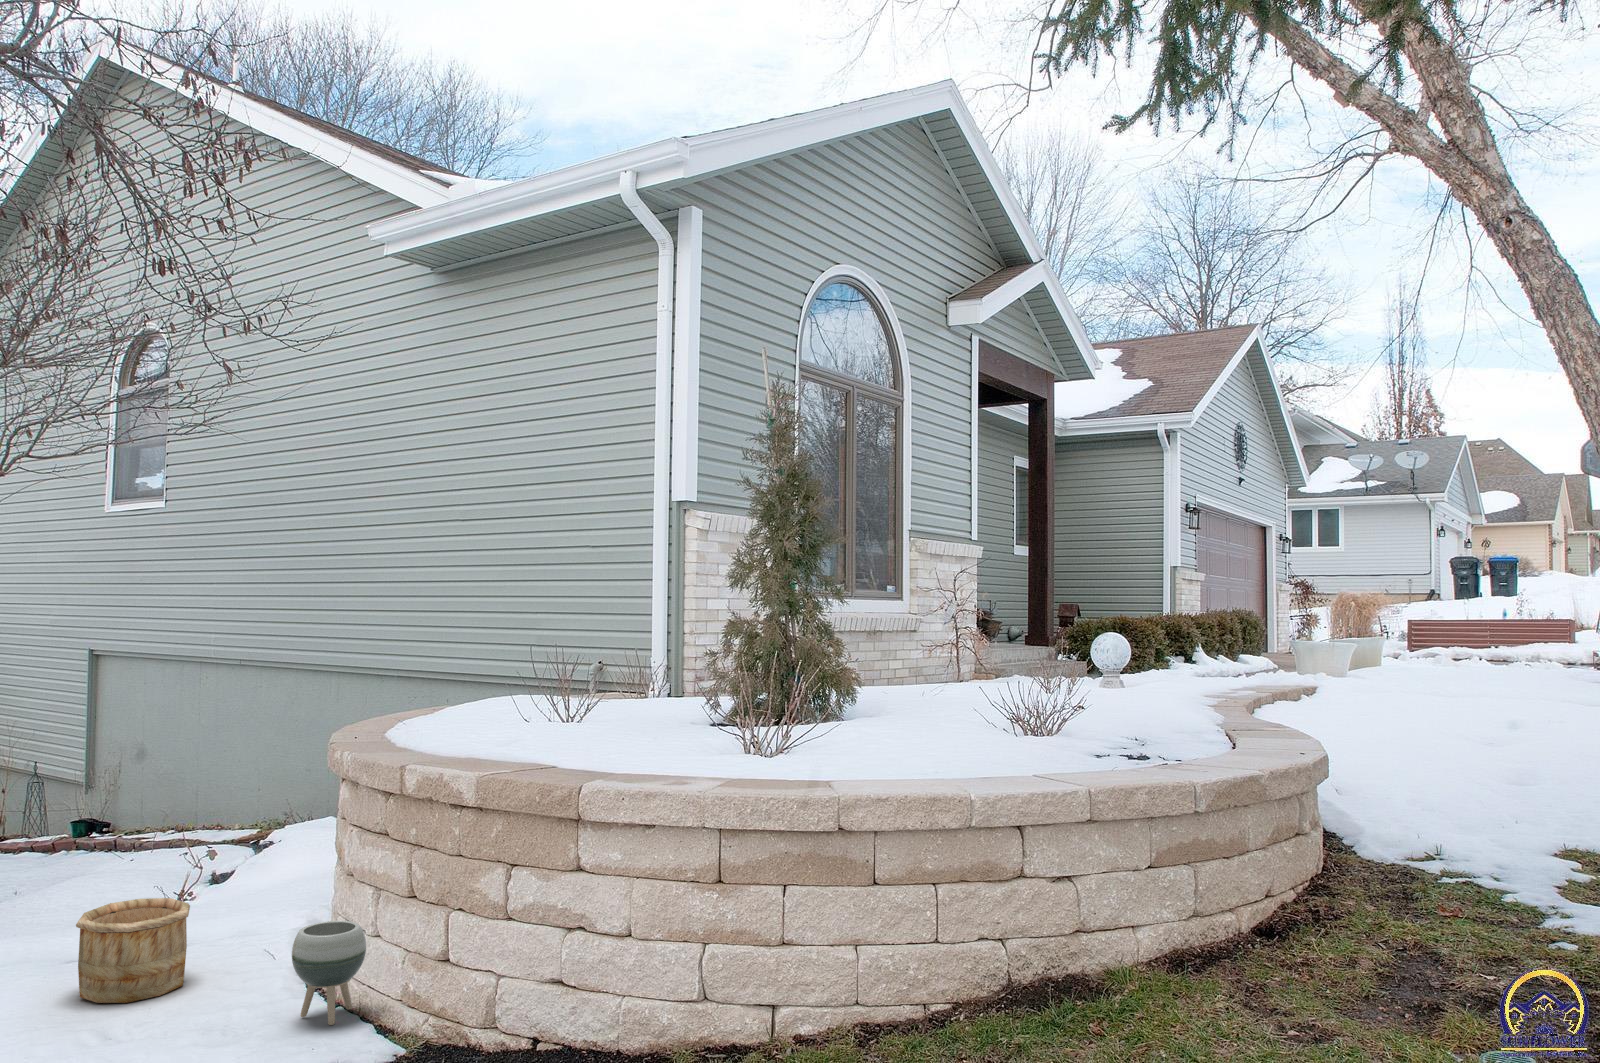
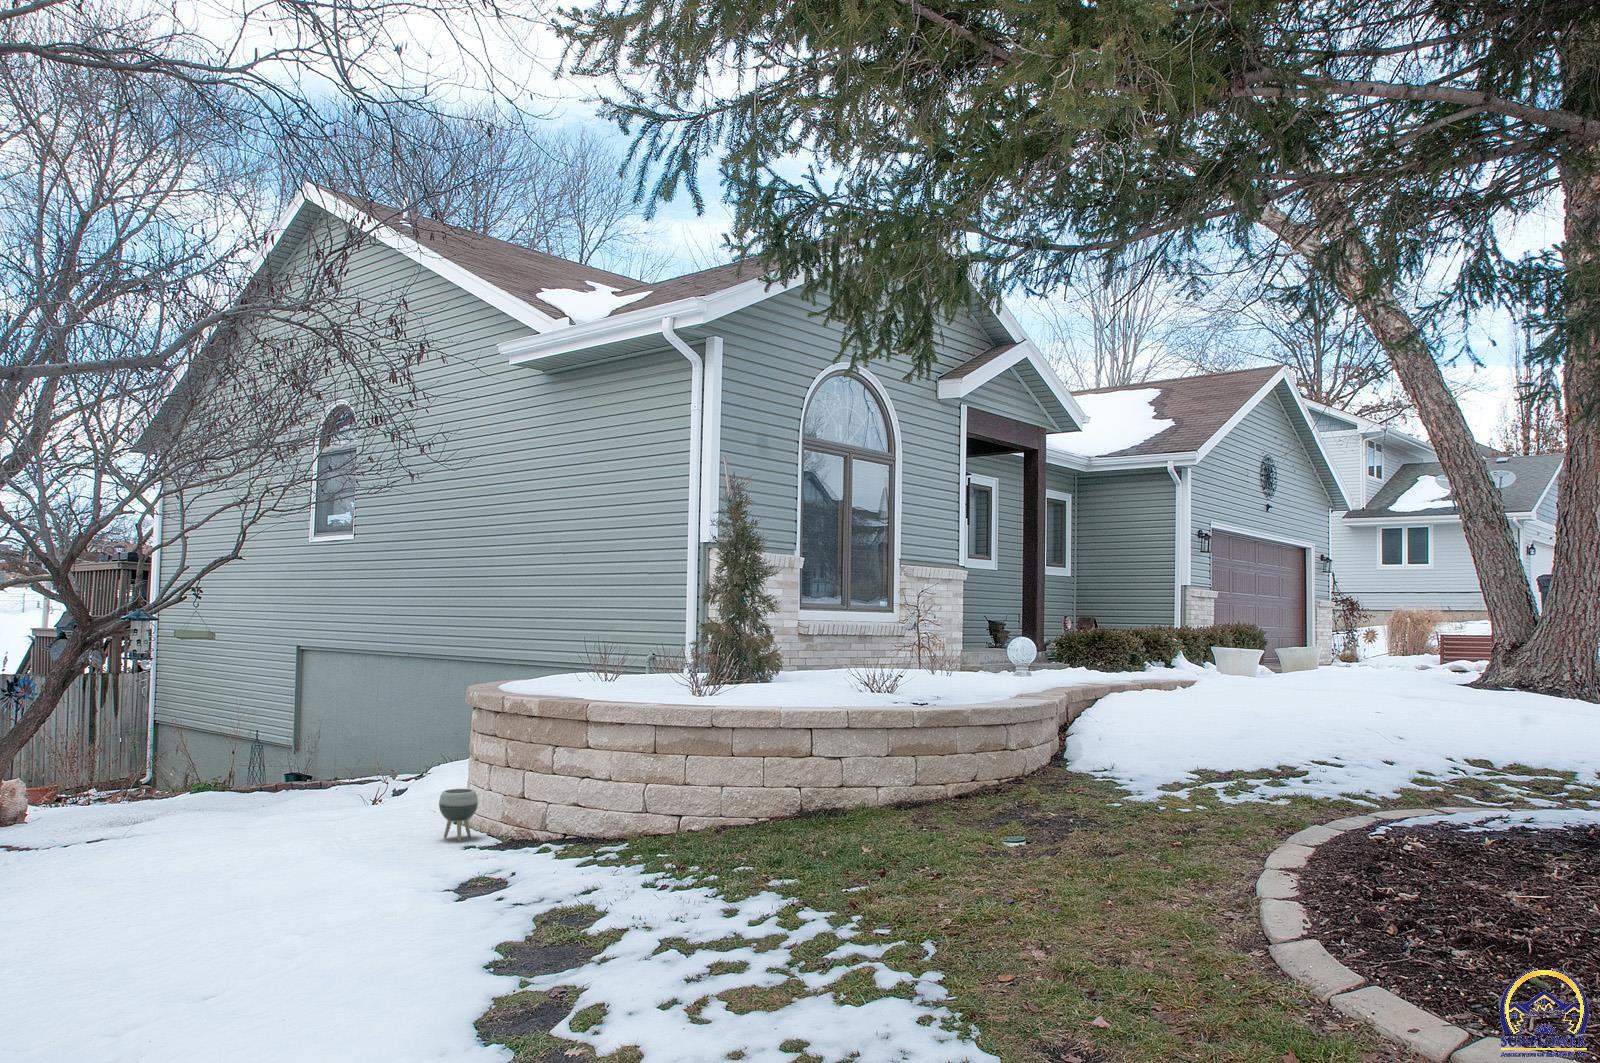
wooden bucket: present [76,898,190,1003] -> none [327,781,386,832]

